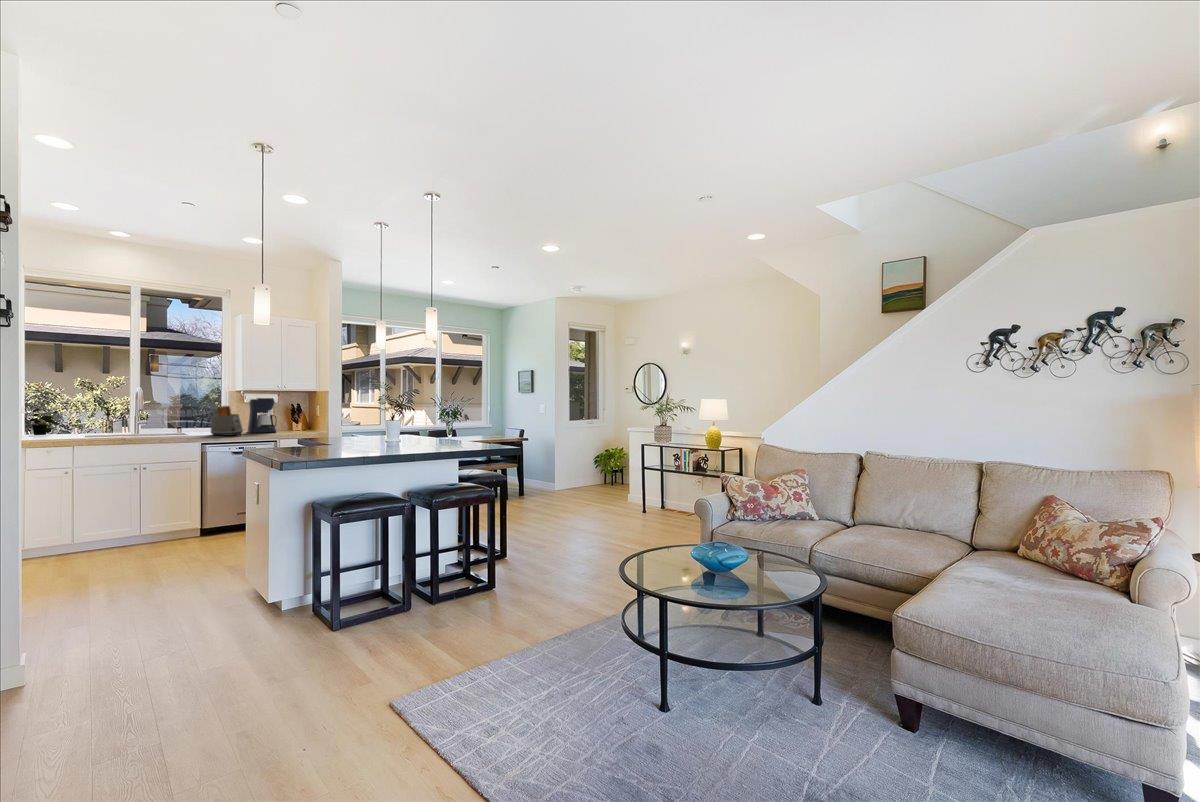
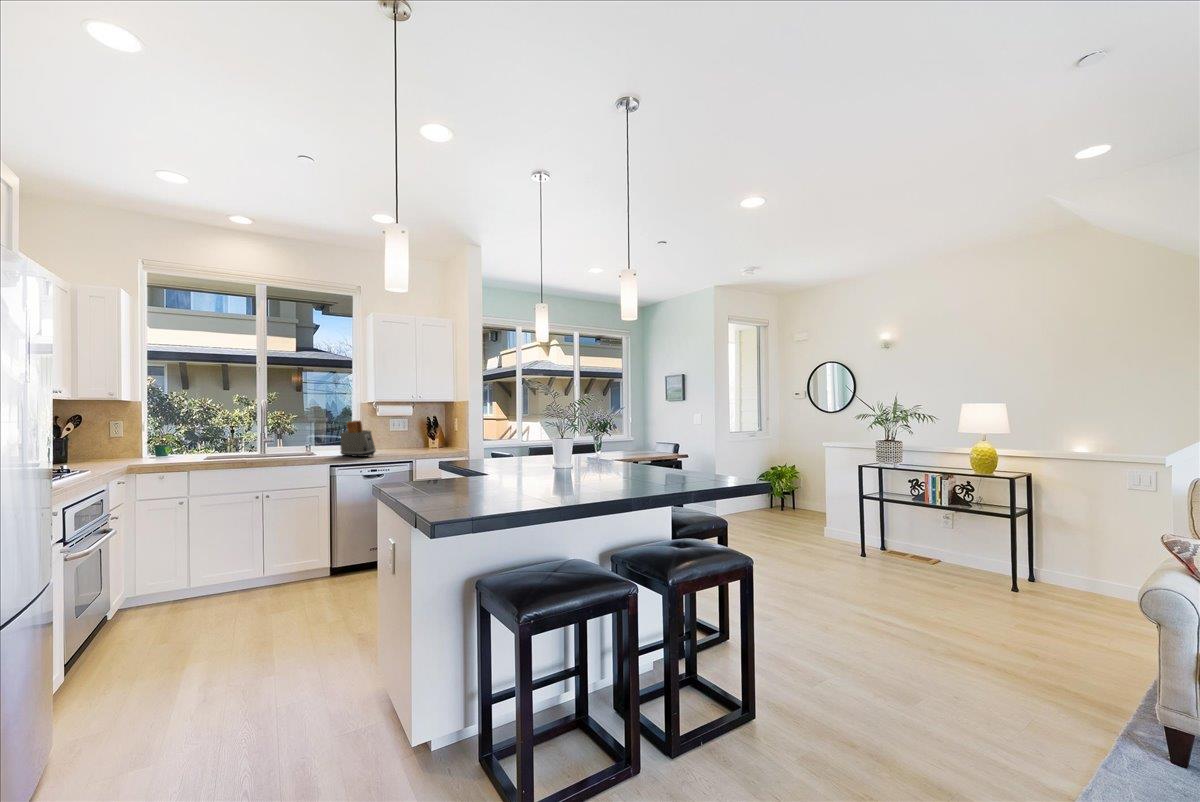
coffee maker: present [247,398,277,433] -> none [380,410,412,452]

